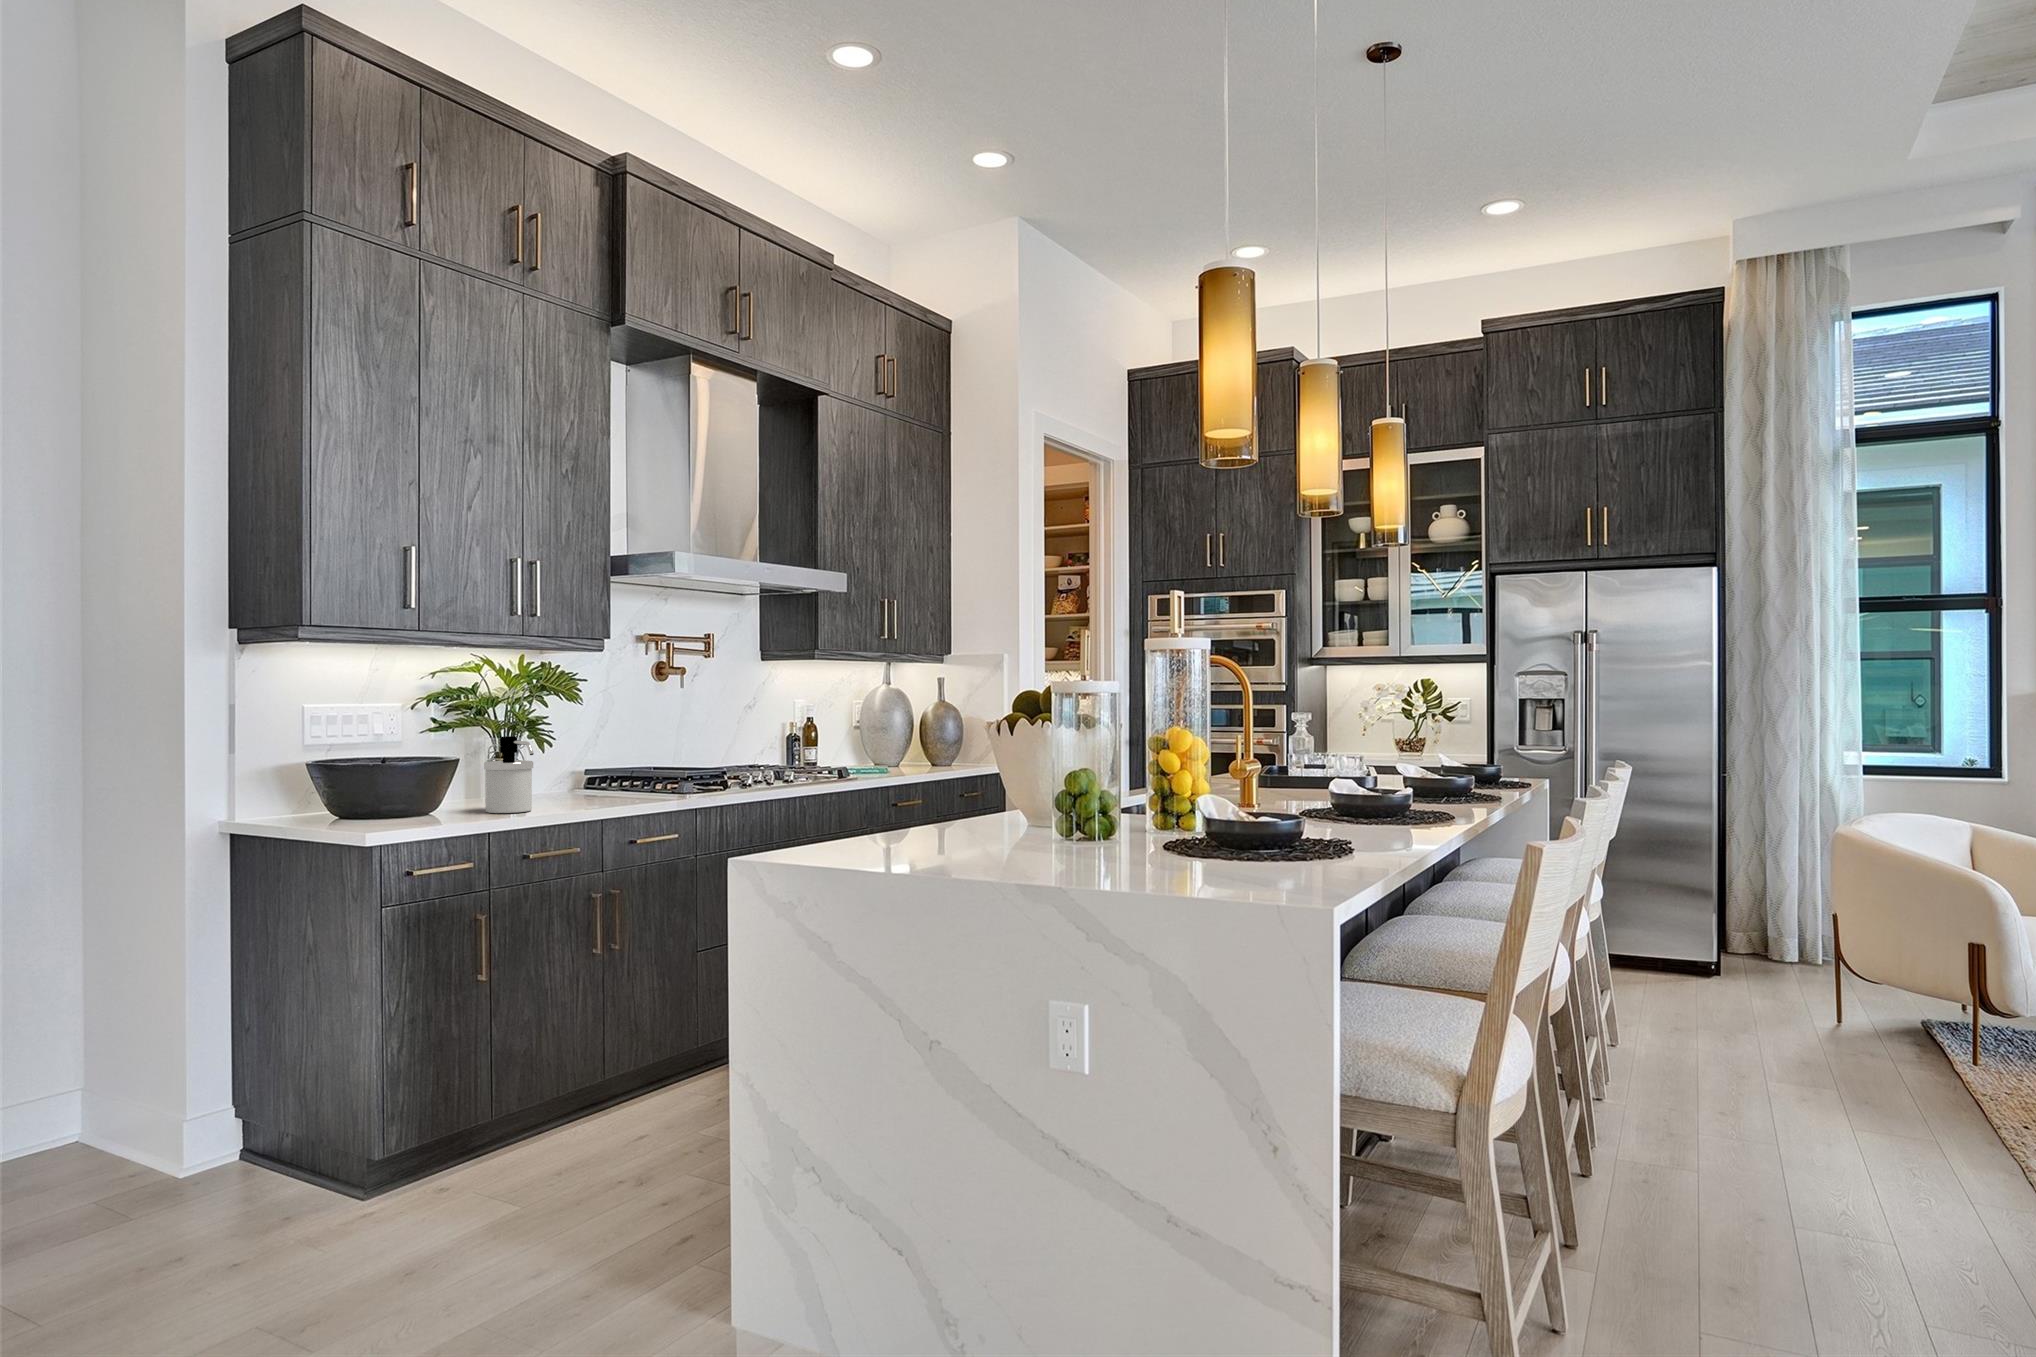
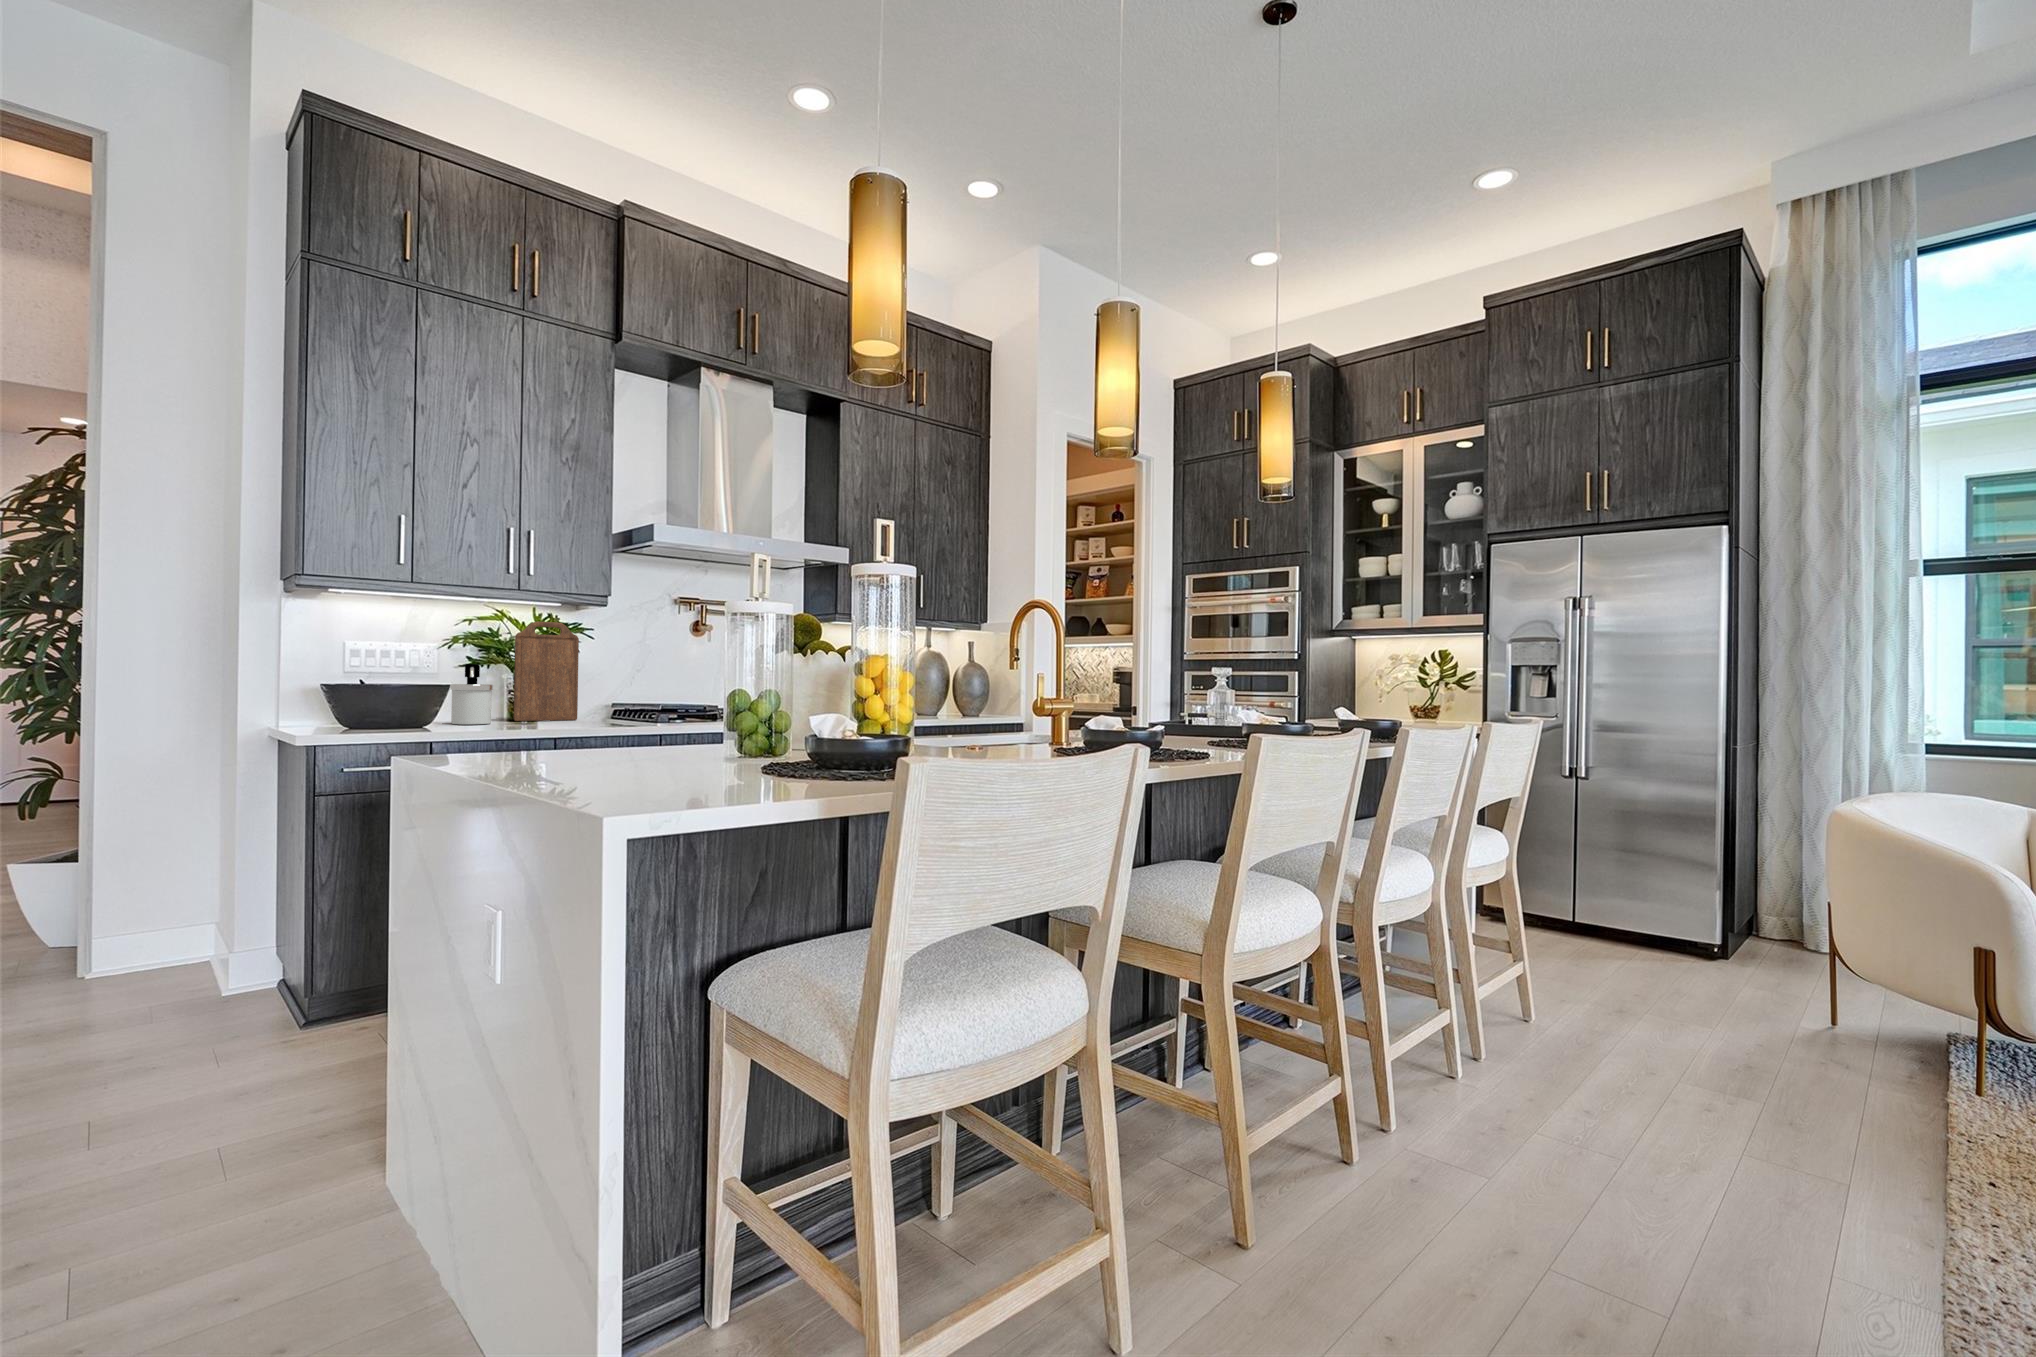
cutting board: none [543,679,605,804] -> present [514,622,579,721]

